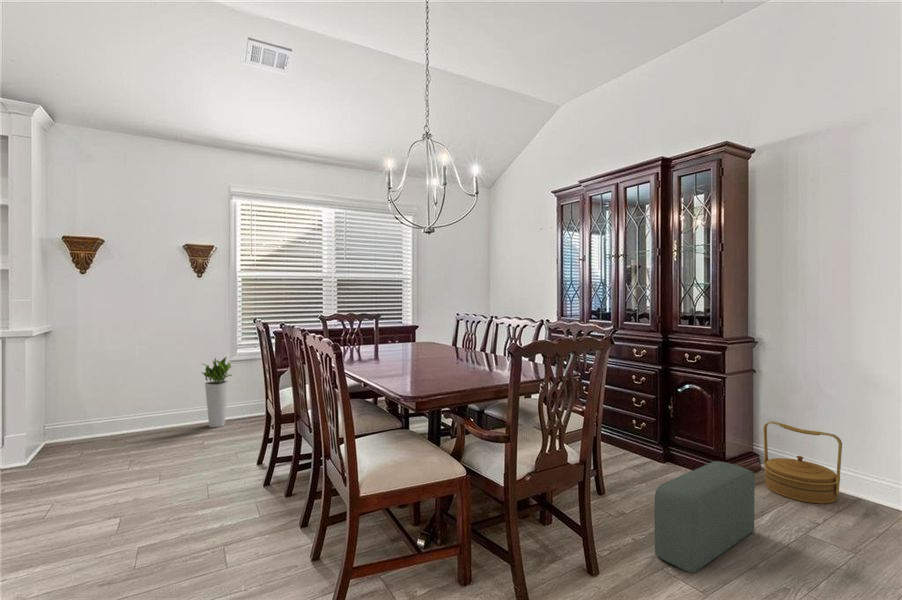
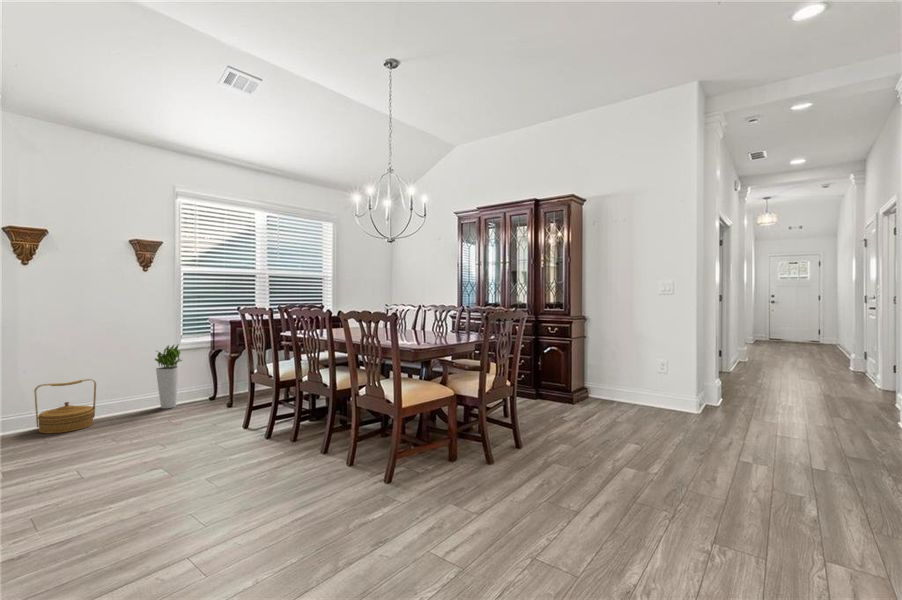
woven basket: present [763,421,842,504] -> present [34,379,96,433]
pouf: present [655,461,755,573] -> none [549,386,593,441]

